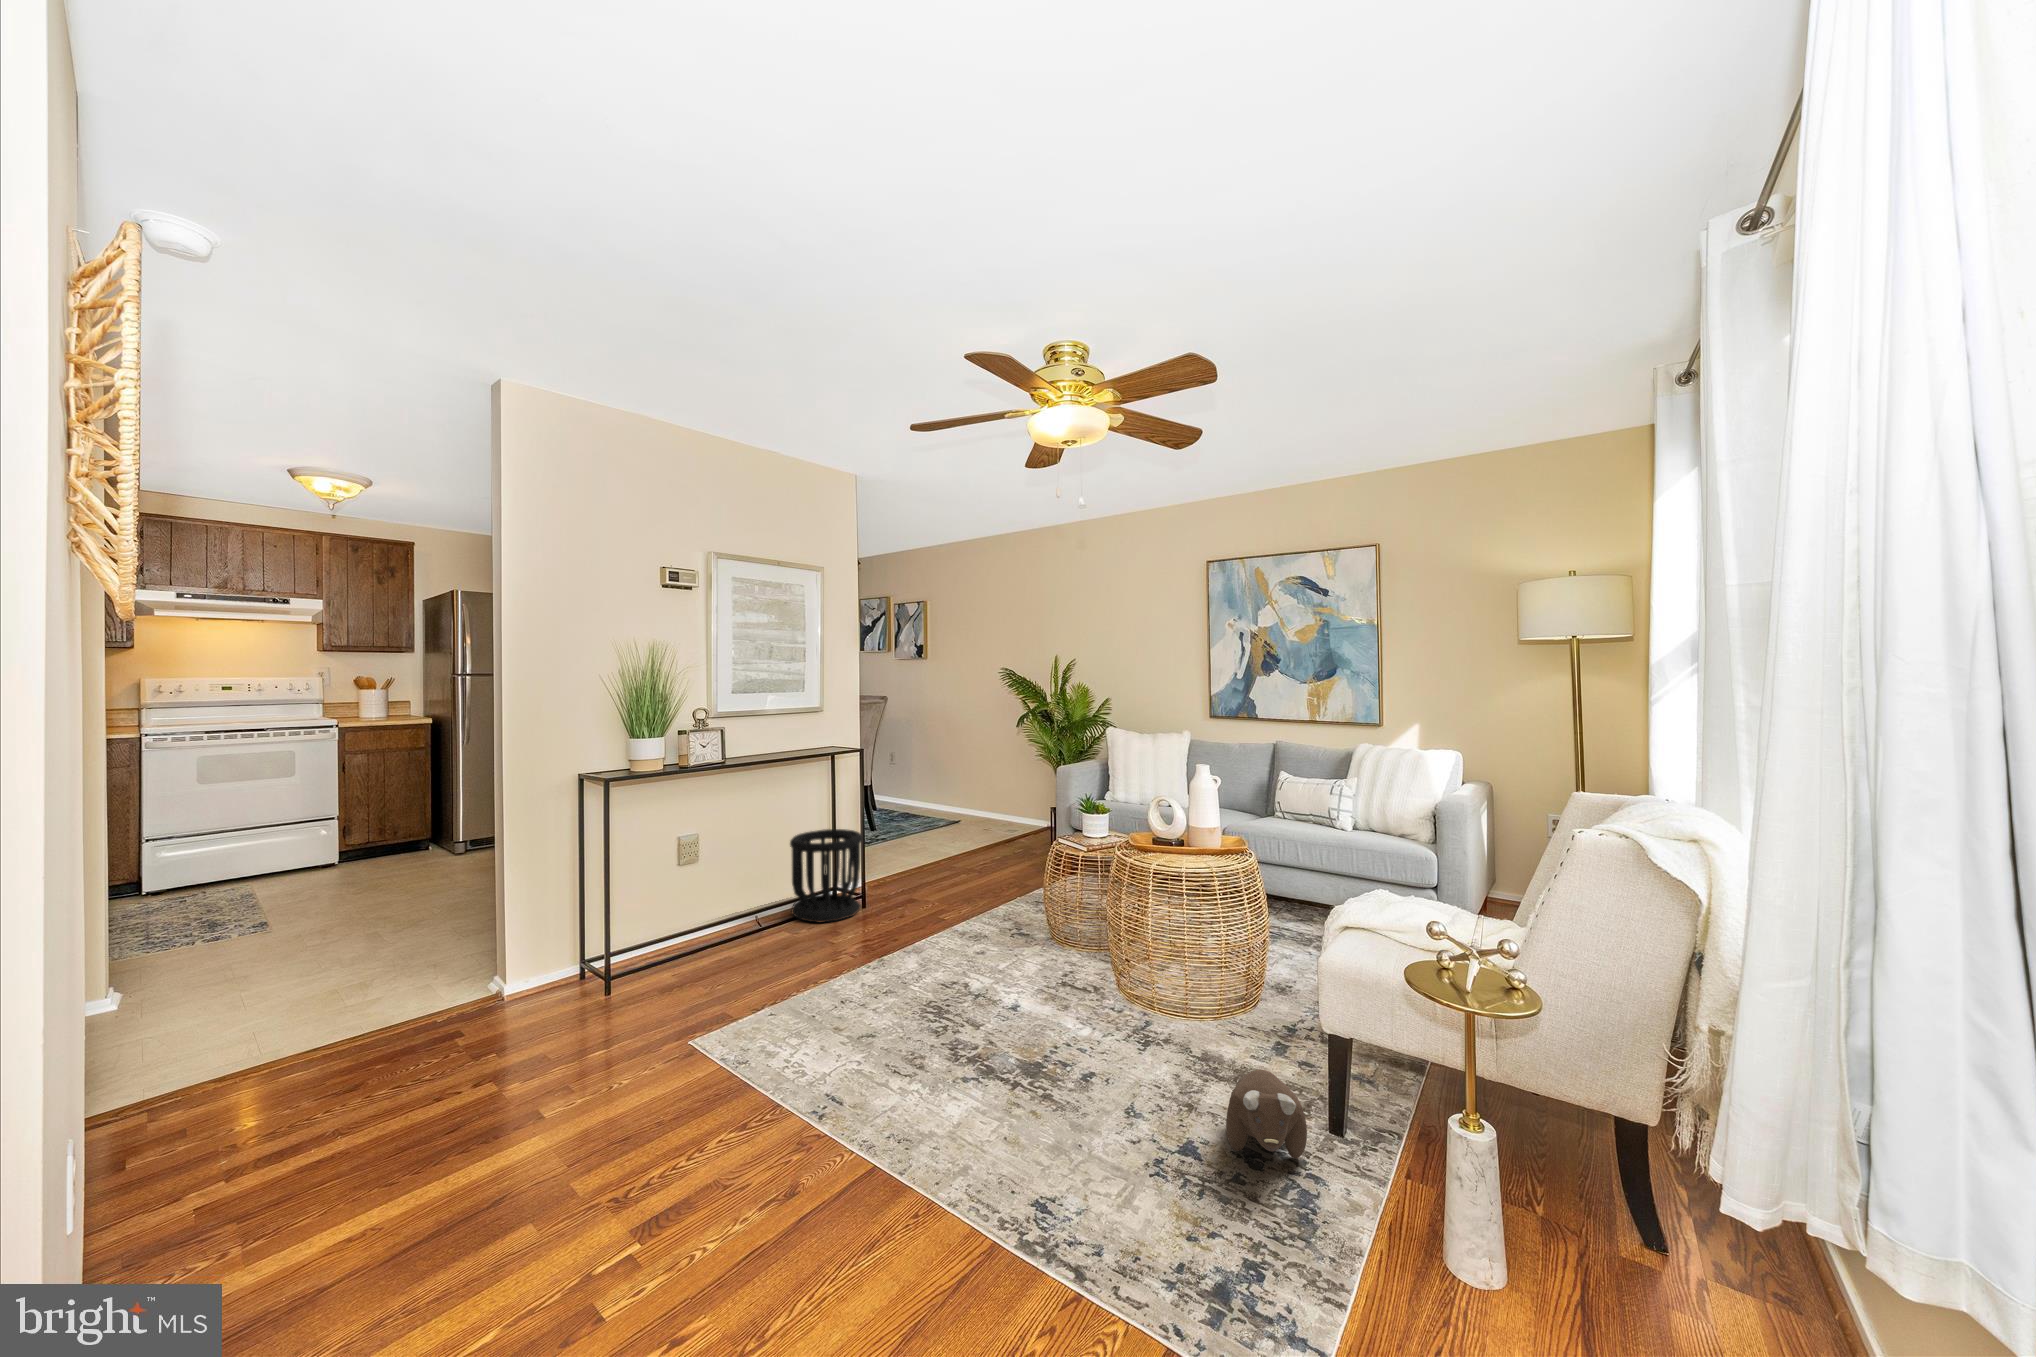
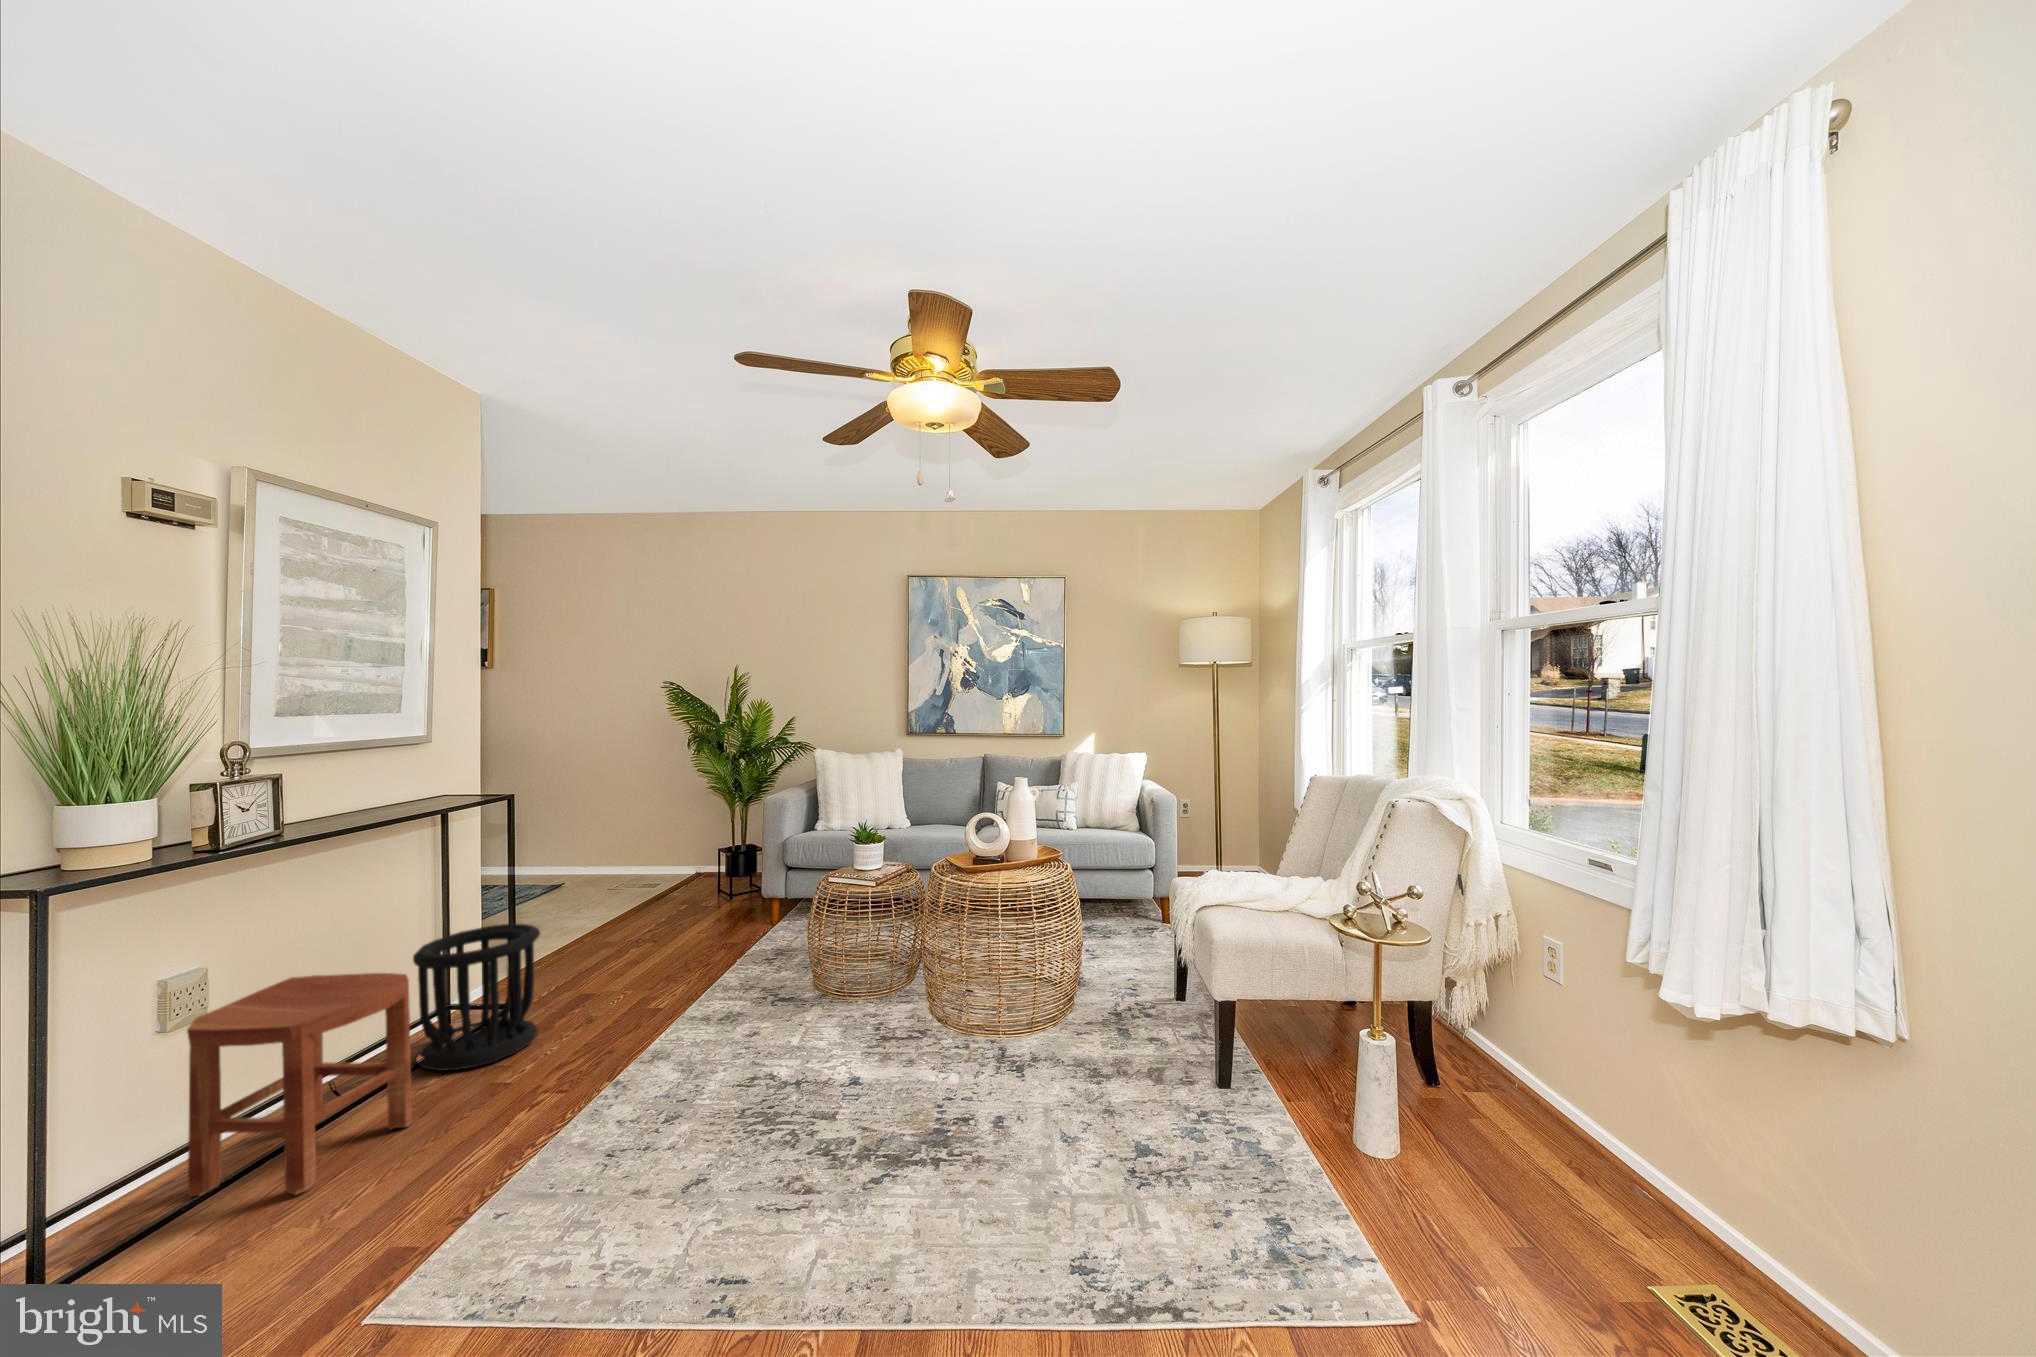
stool: none [662,838,767,965] -> present [187,973,412,1196]
plush toy: present [1226,1069,1307,1158] -> none [1154,1047,1239,1132]

